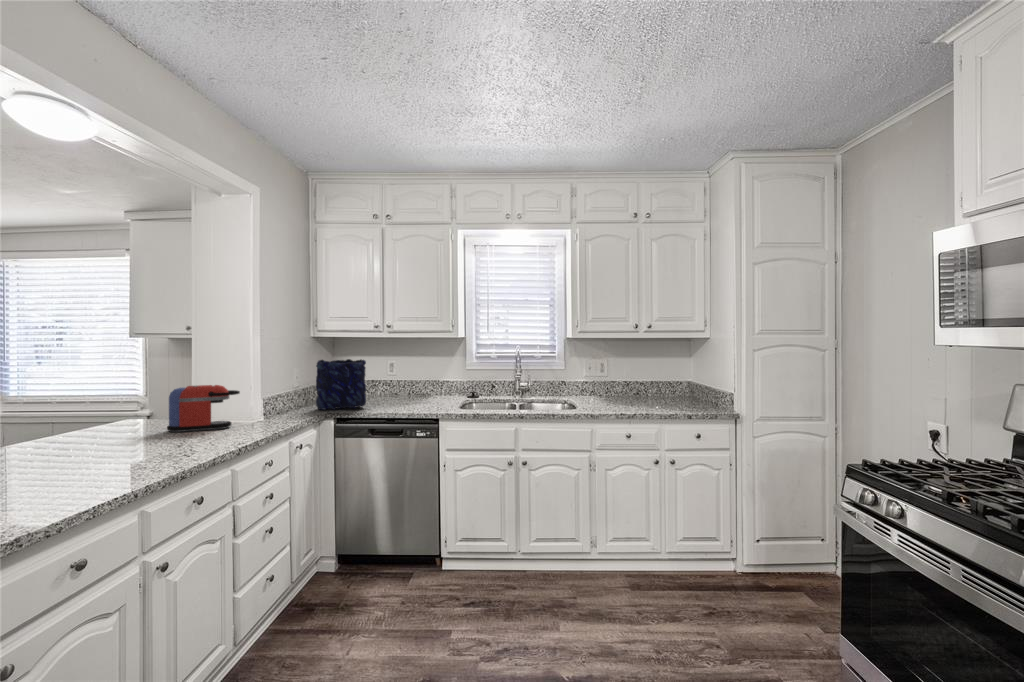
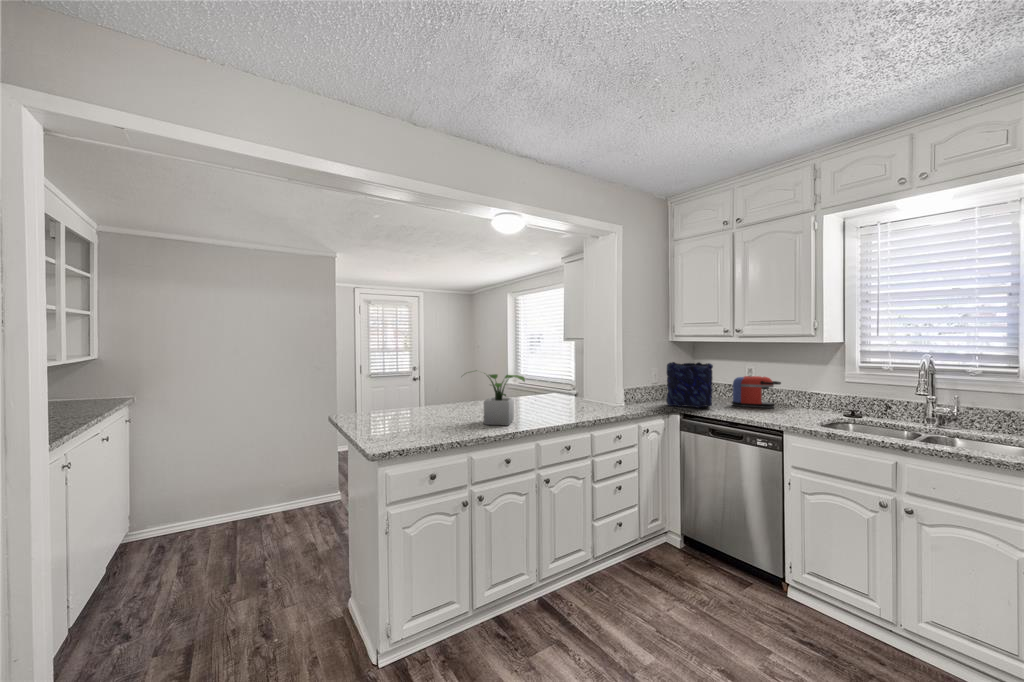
potted plant: none [38,381,166,465] -> present [484,374,525,426]
coffee maker: present [167,385,240,432] -> present [732,376,781,408]

